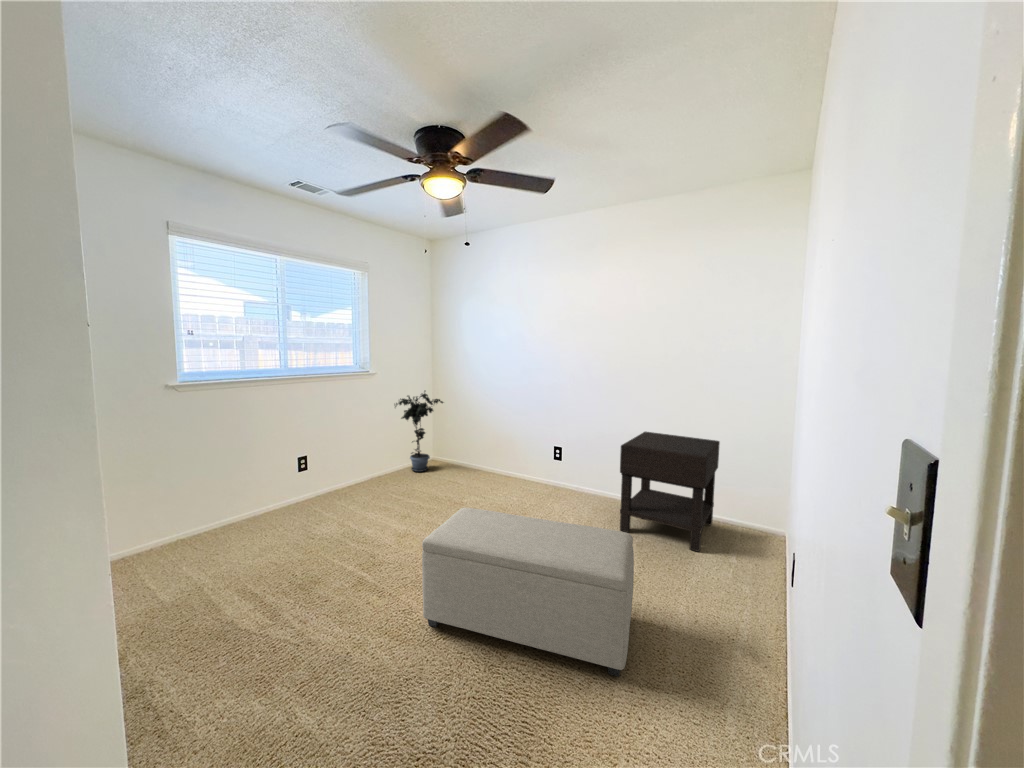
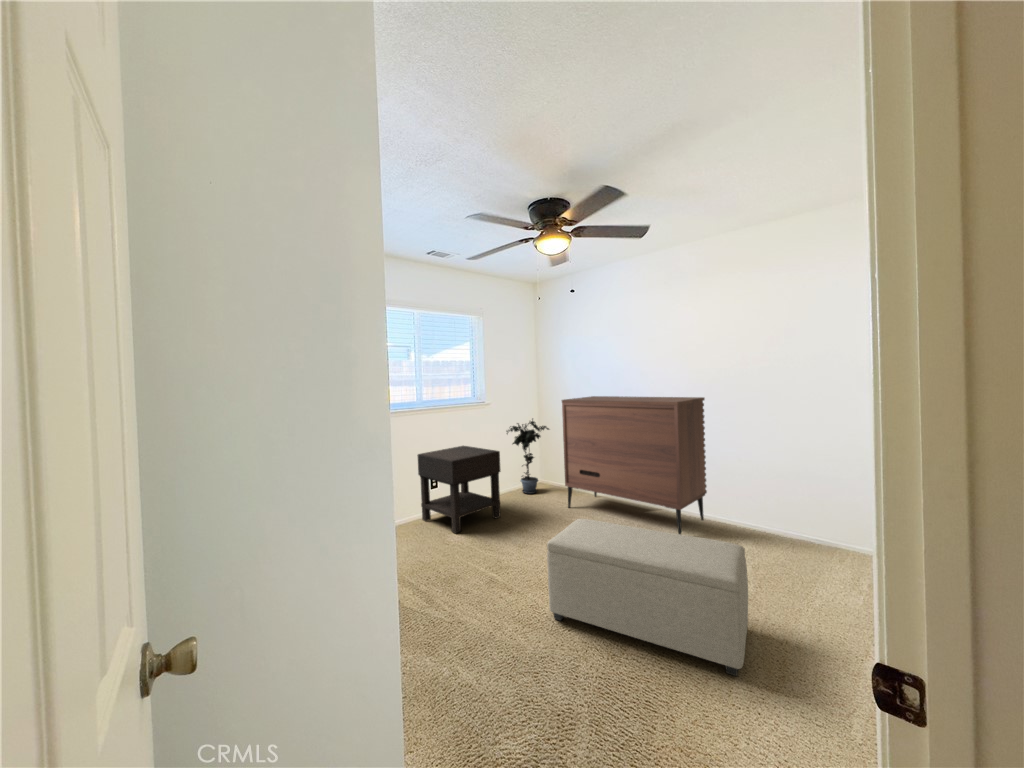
dresser: none [456,369,601,515] -> present [562,396,707,534]
nightstand: present [620,432,720,552] -> present [417,446,501,533]

